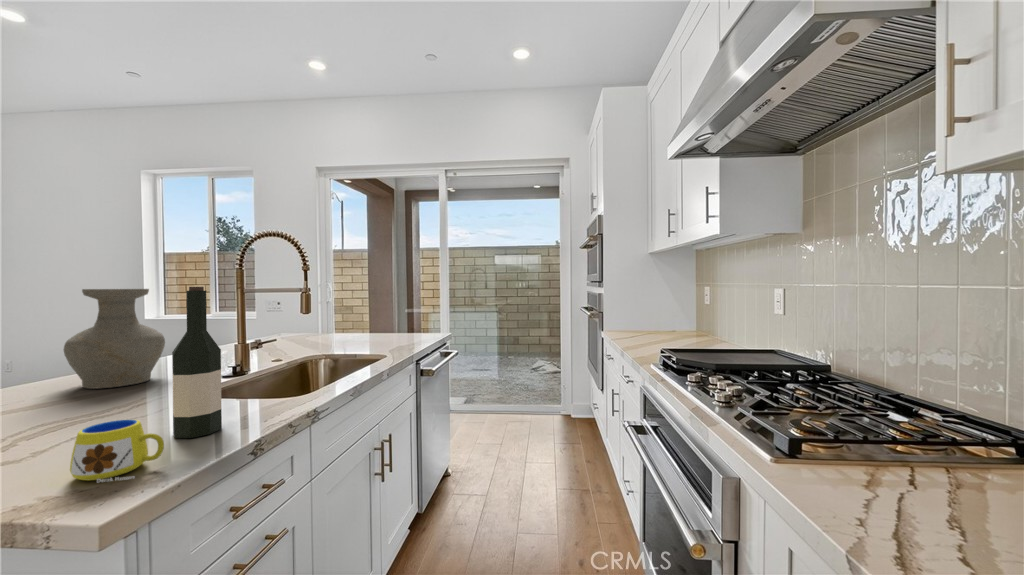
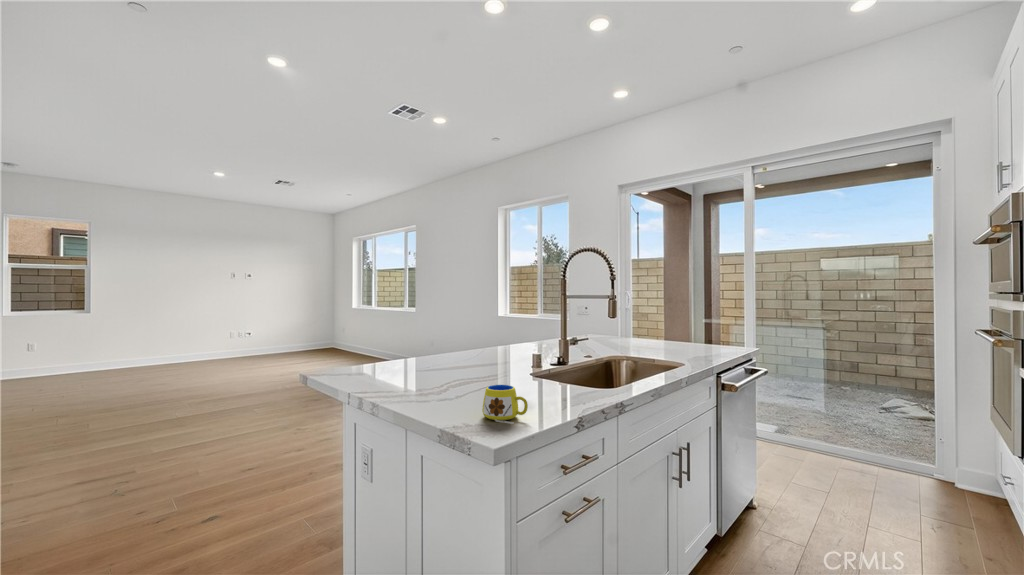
wine bottle: present [172,287,222,438] -> none [528,297,557,406]
vase: present [64,289,165,389] -> none [465,297,516,365]

